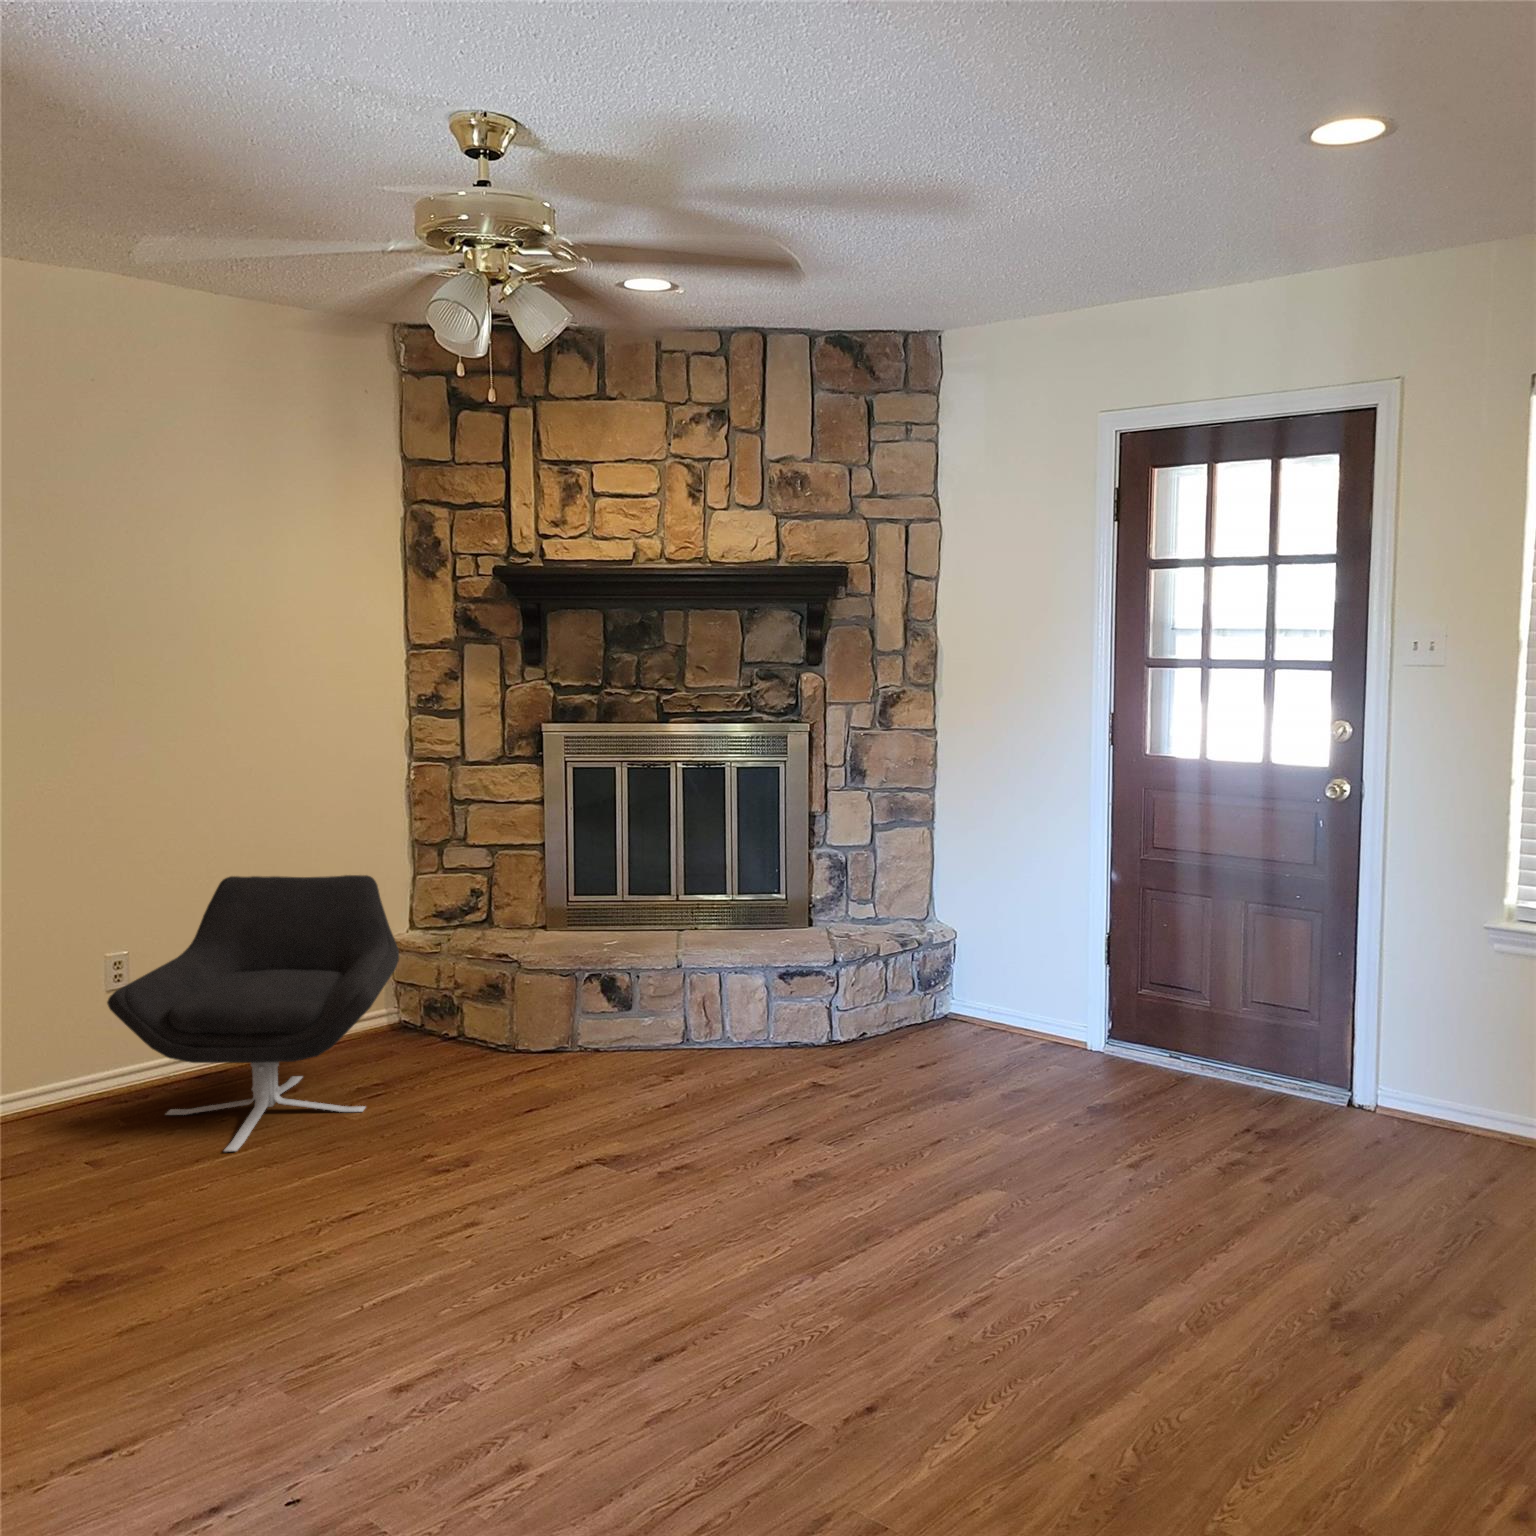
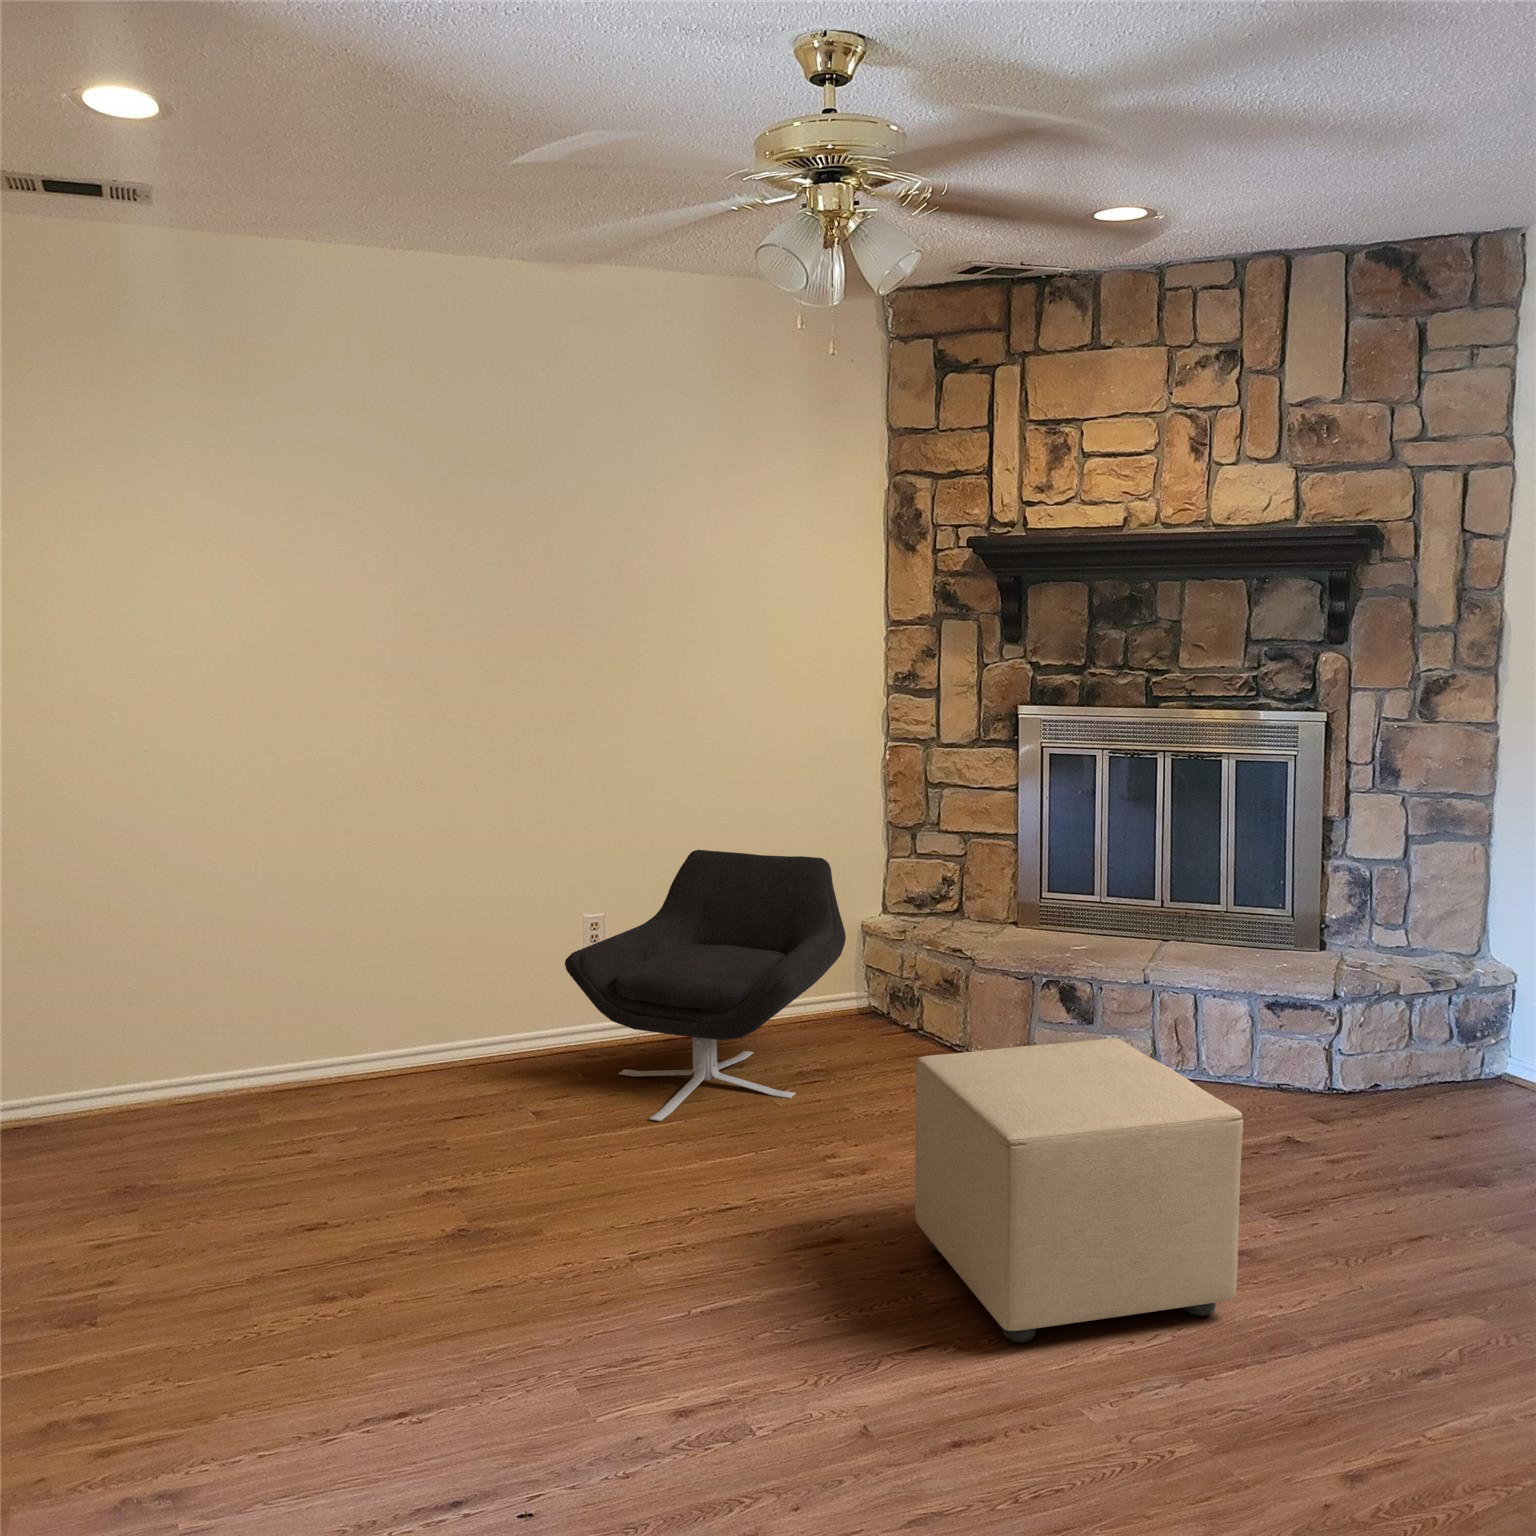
ottoman: none [543,1006,835,1273] -> present [915,1038,1243,1342]

